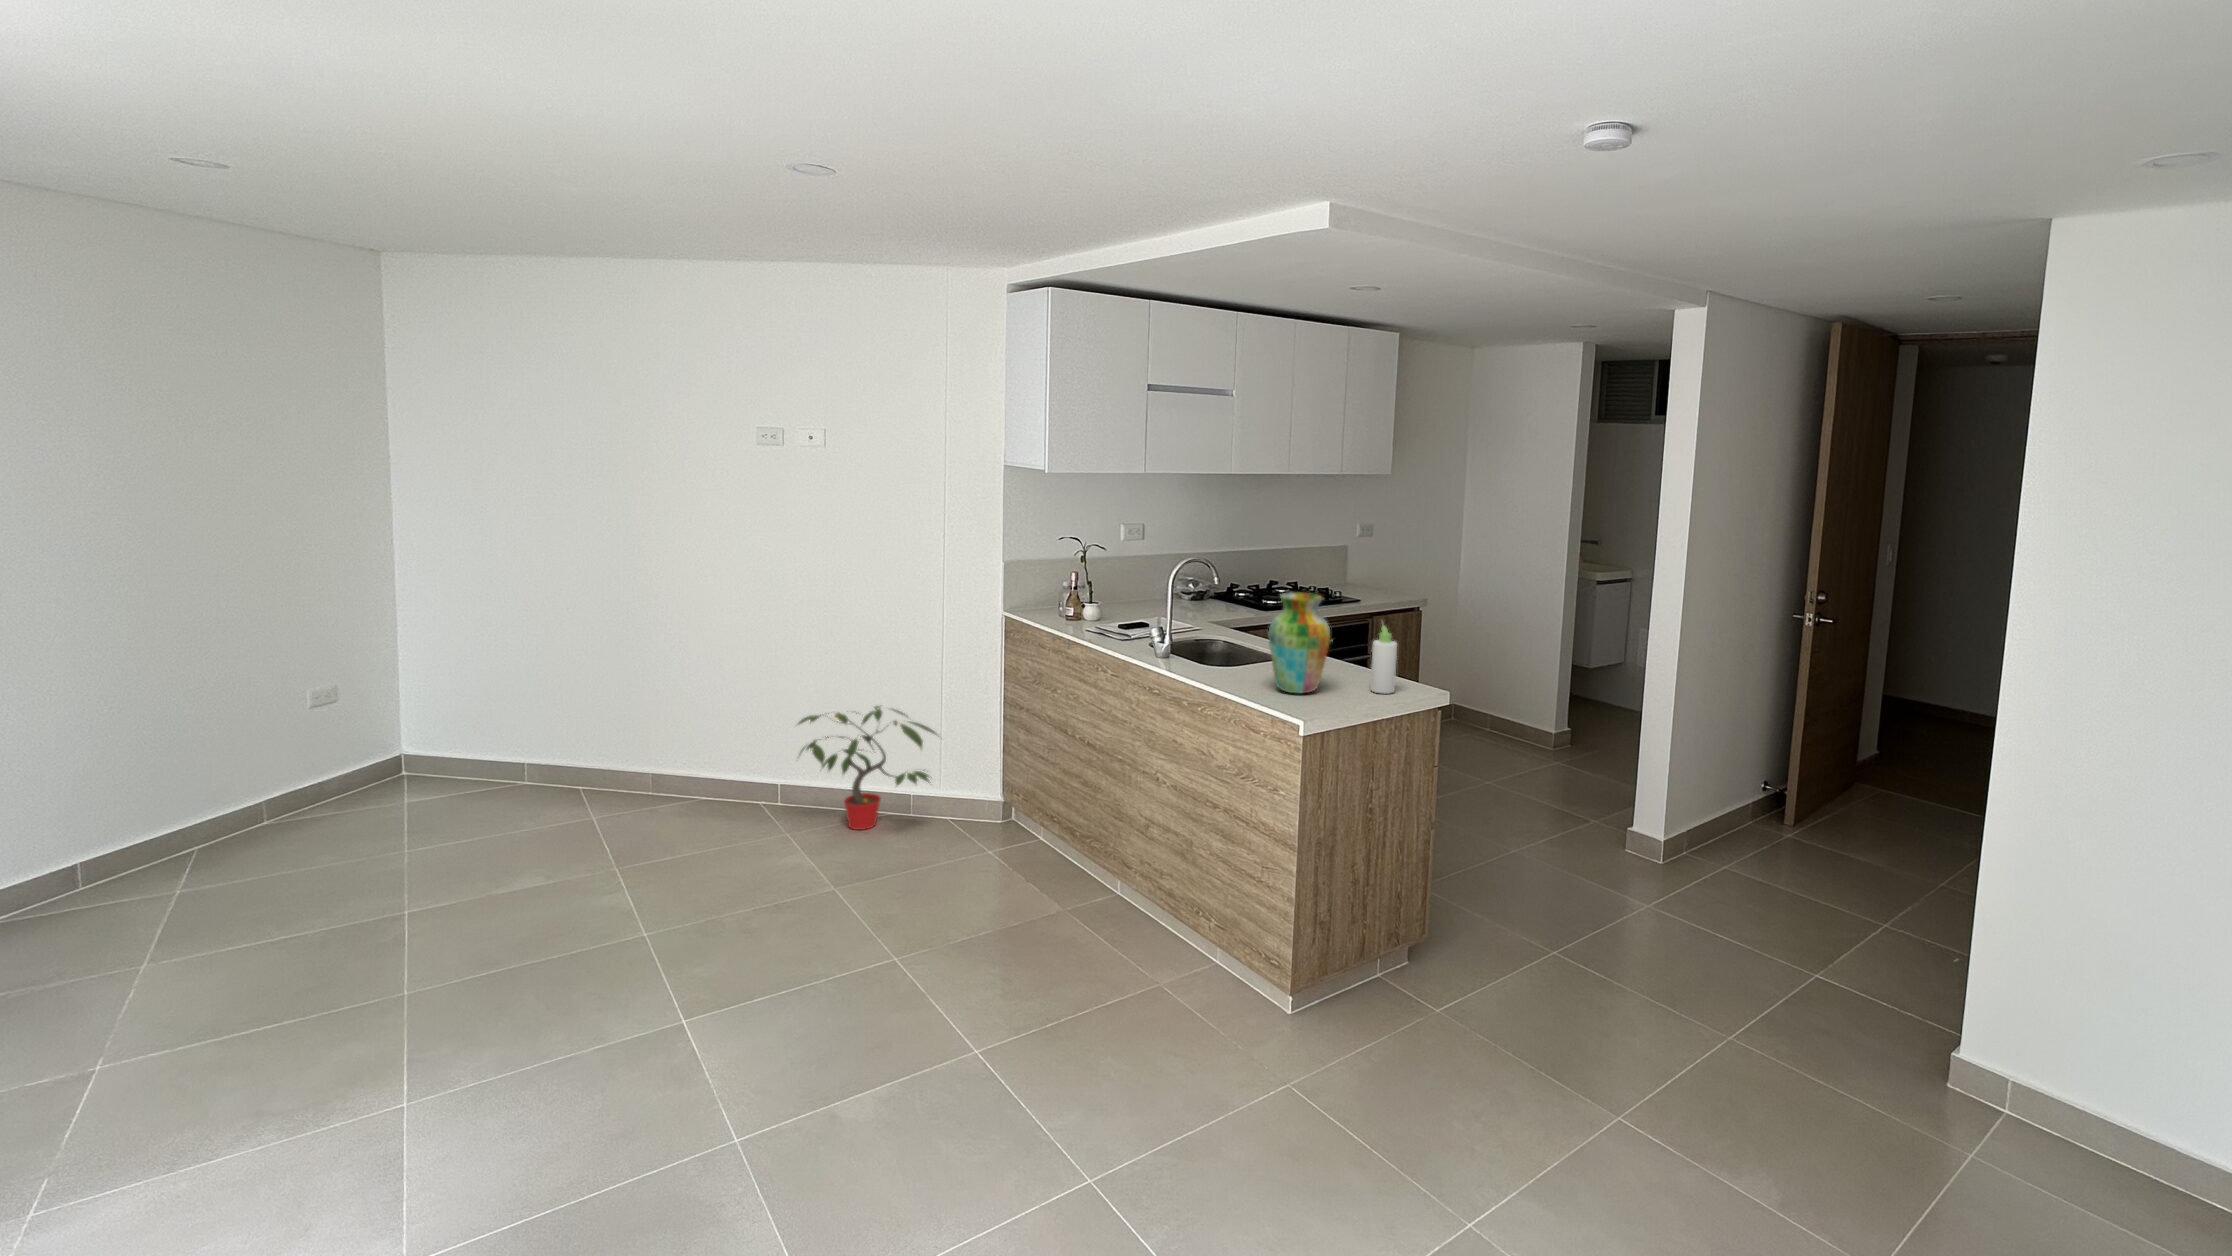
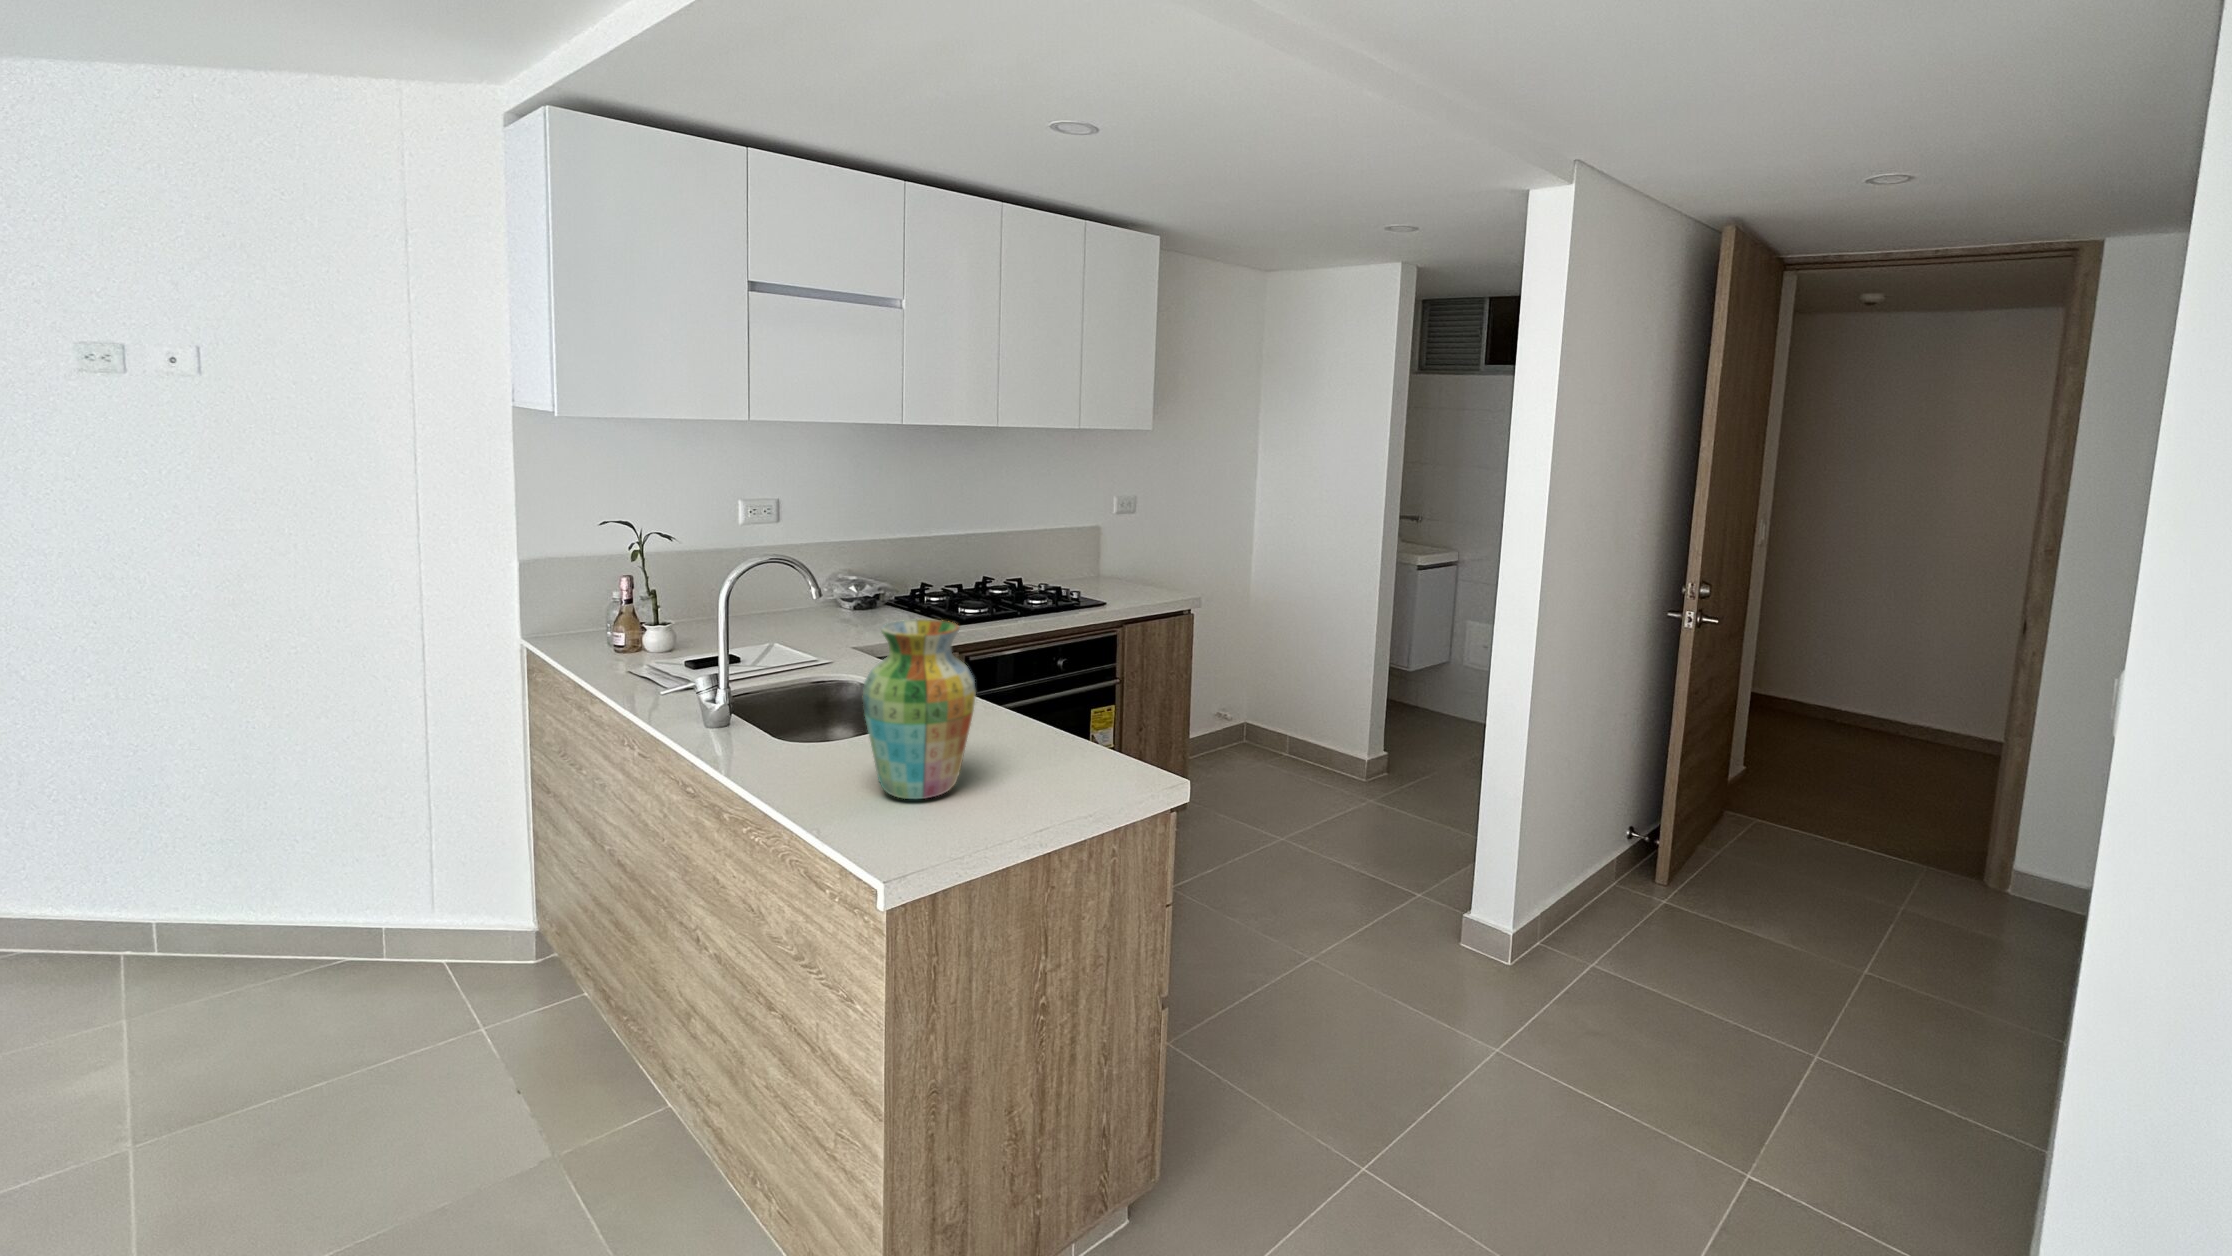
bottle: present [1370,625,1397,694] -> none [1051,661,1095,790]
potted plant: present [798,706,936,830] -> none [100,799,421,1006]

